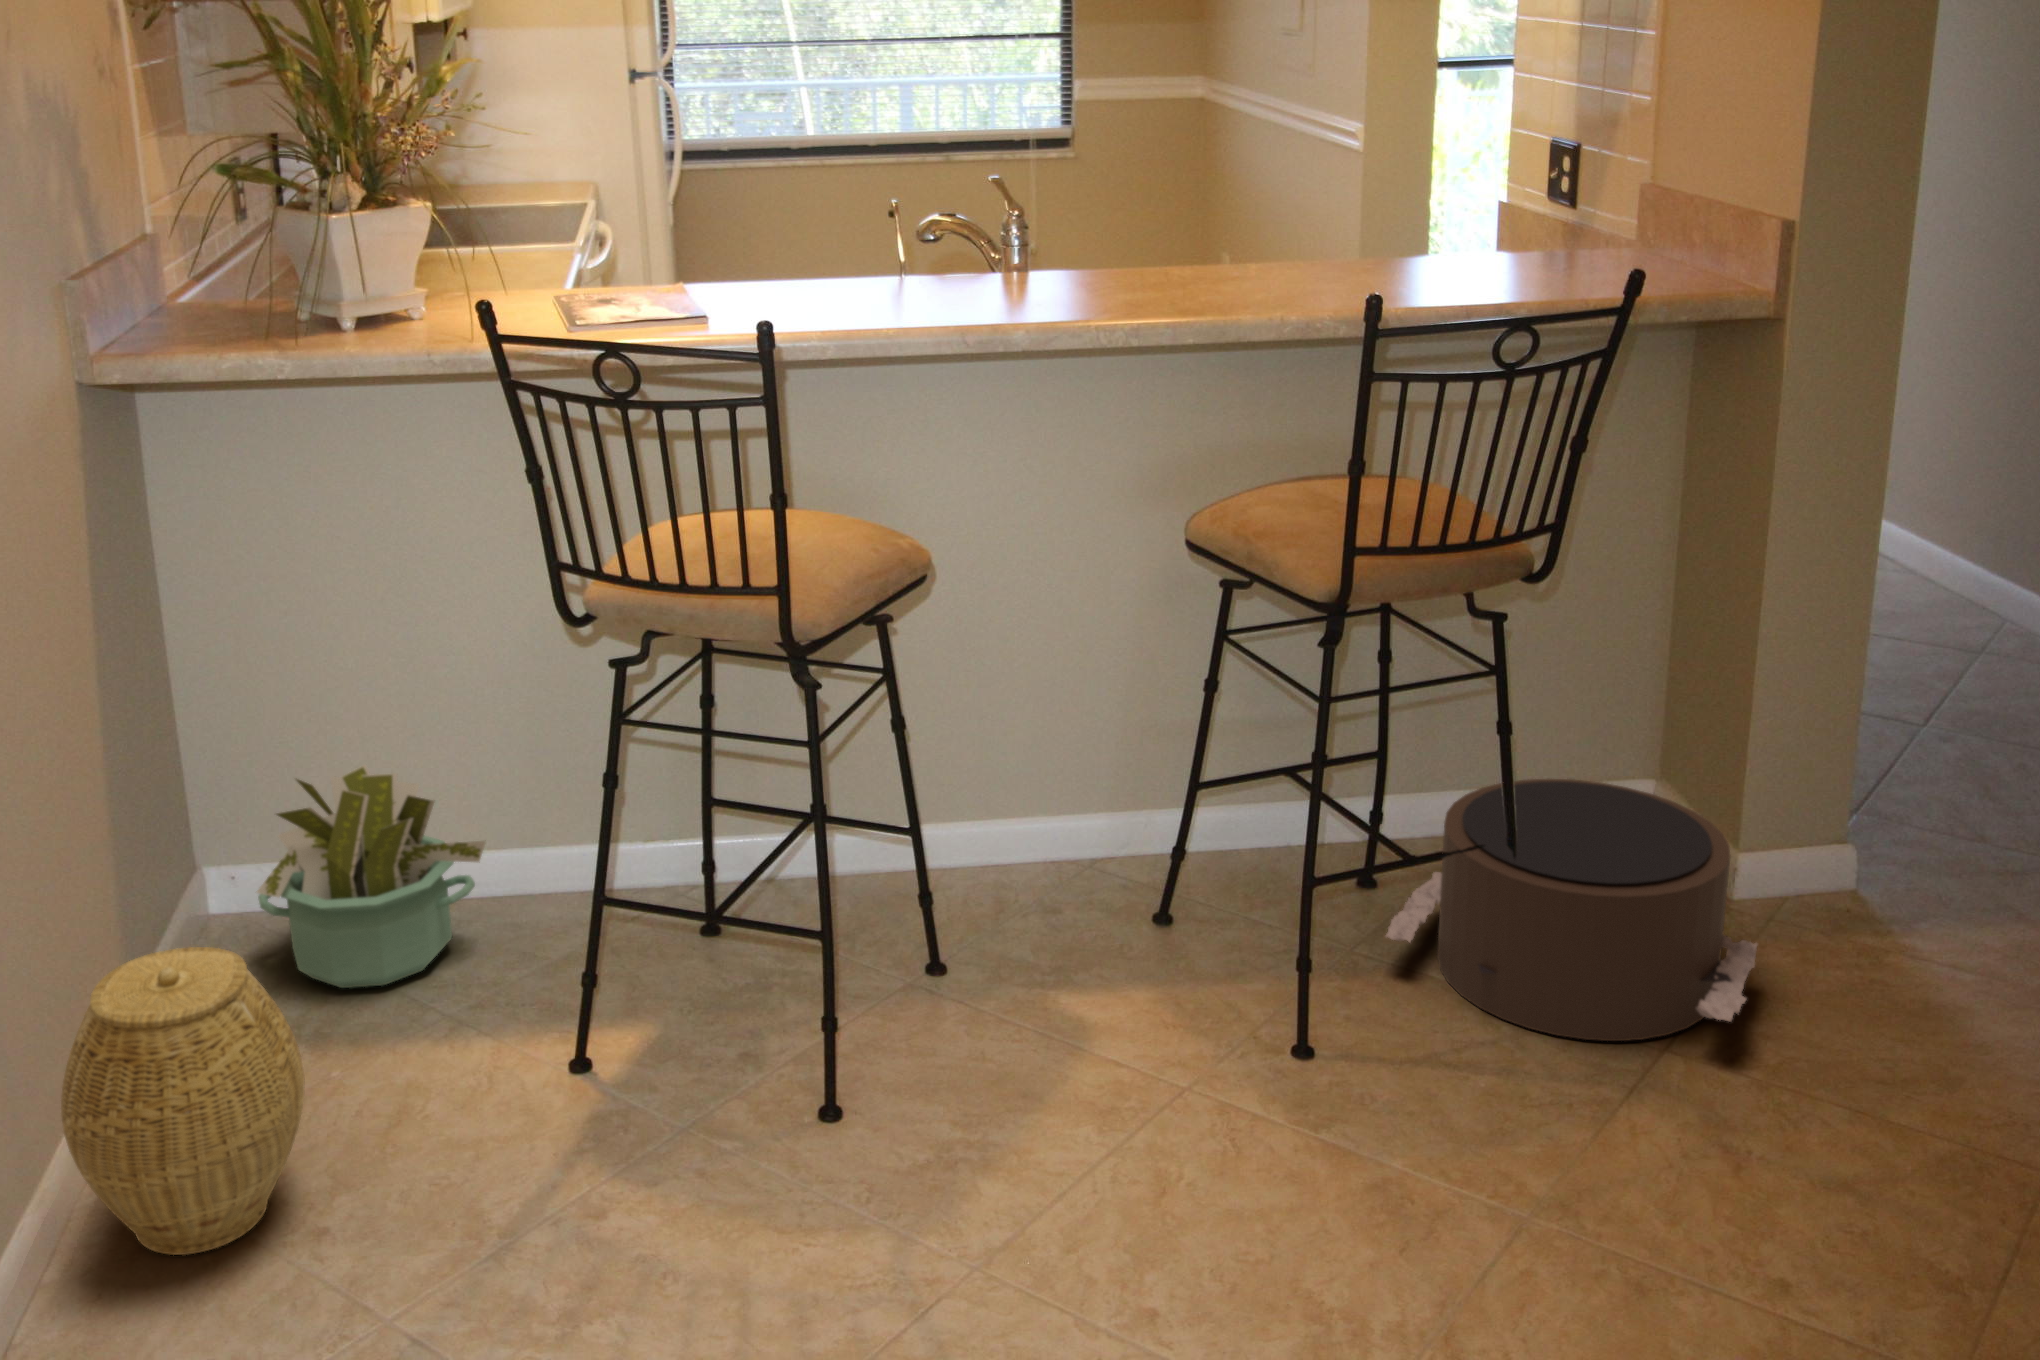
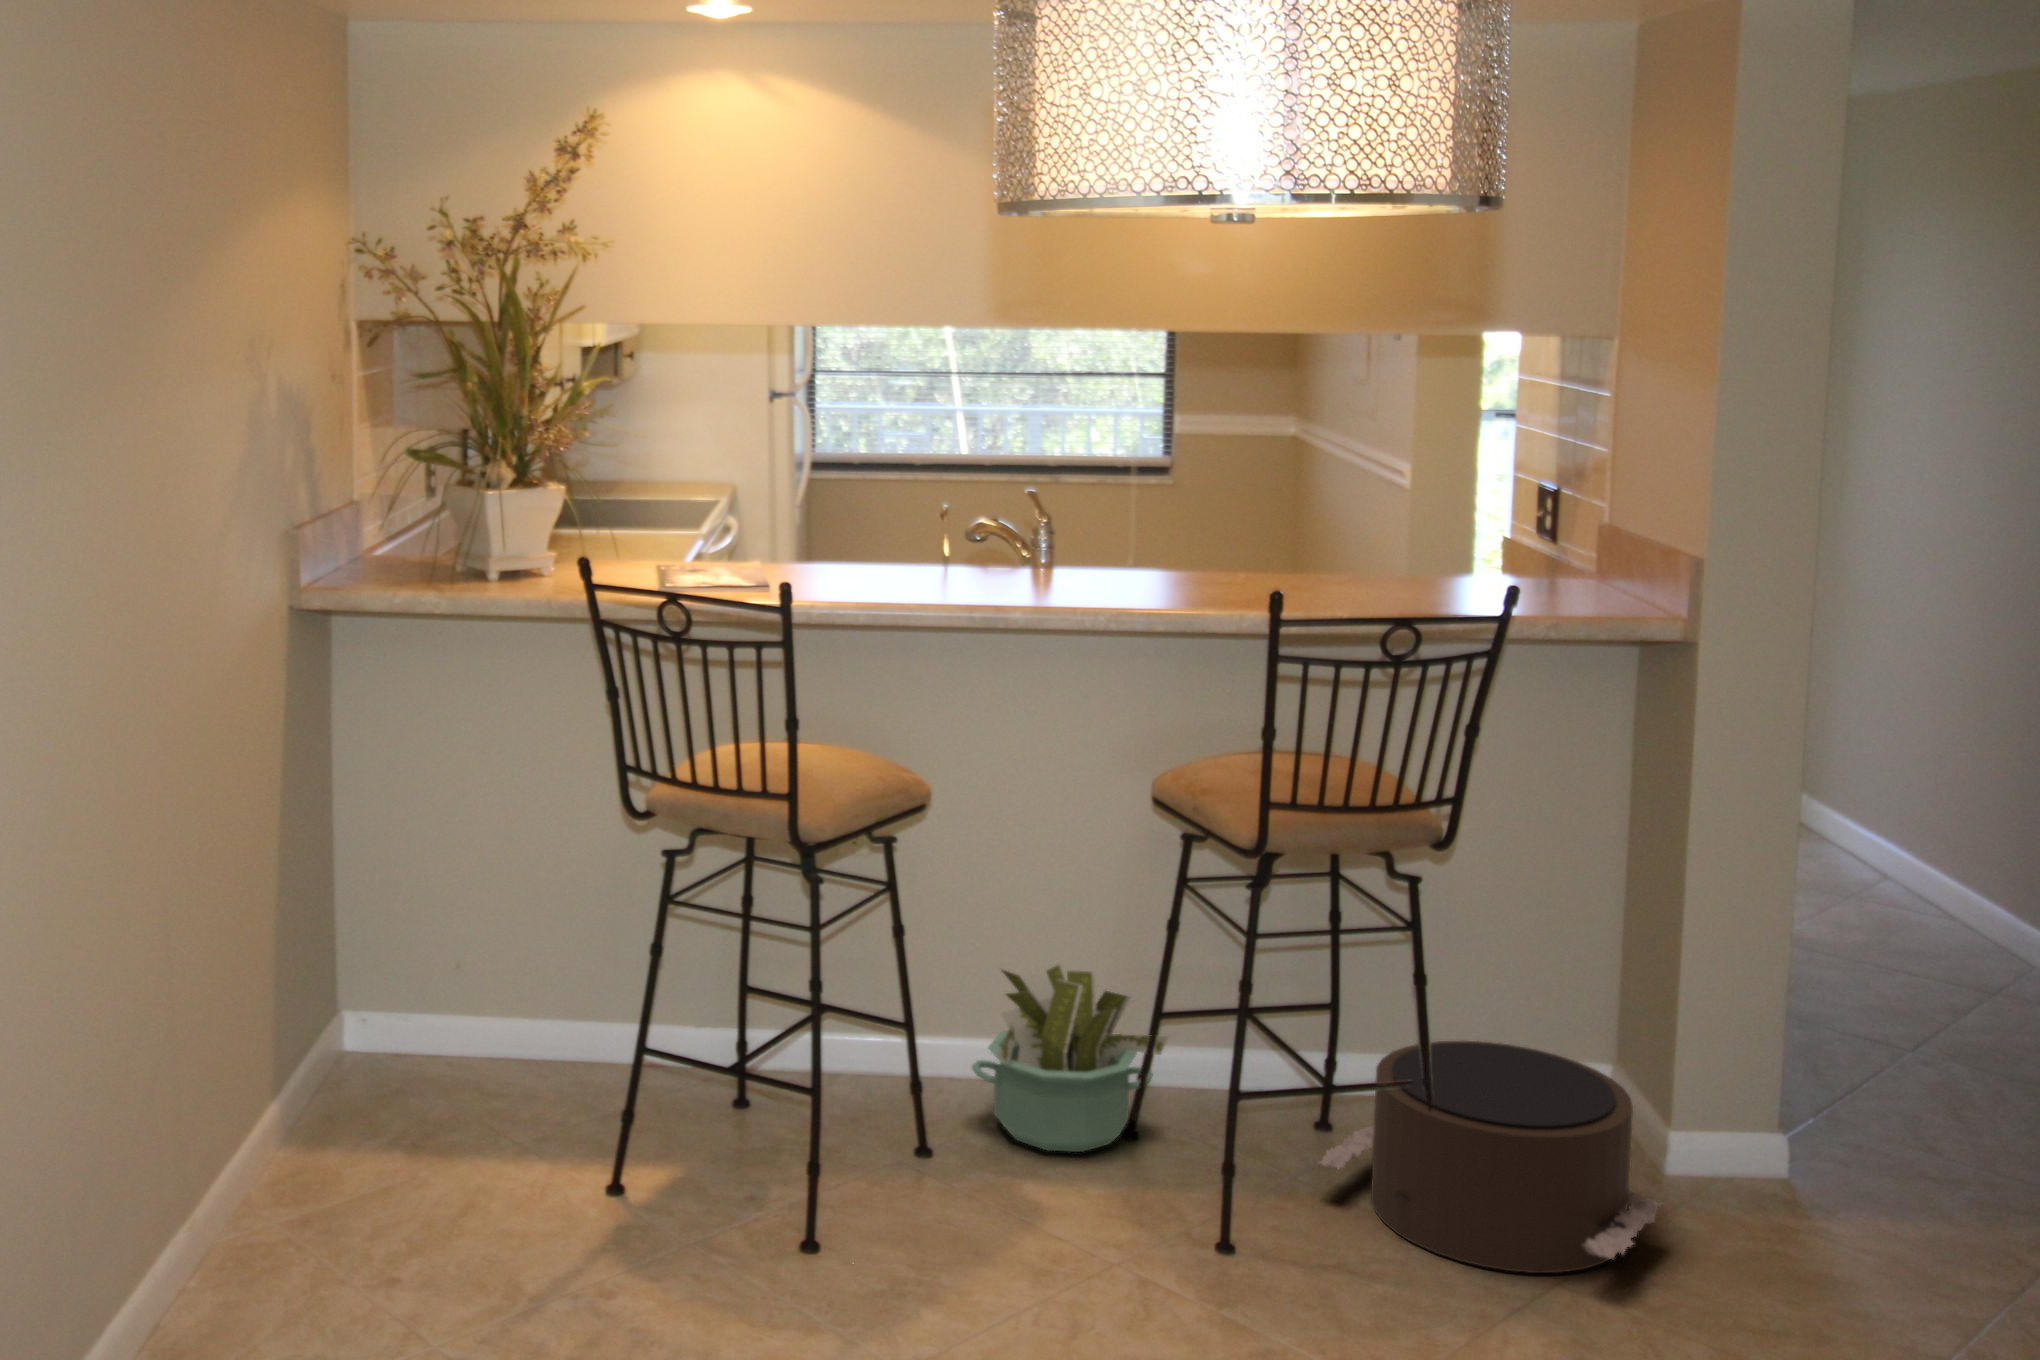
decorative plant: present [257,765,485,988] -> present [972,964,1168,1152]
woven basket: present [61,947,304,1255] -> none [217,1040,396,1281]

